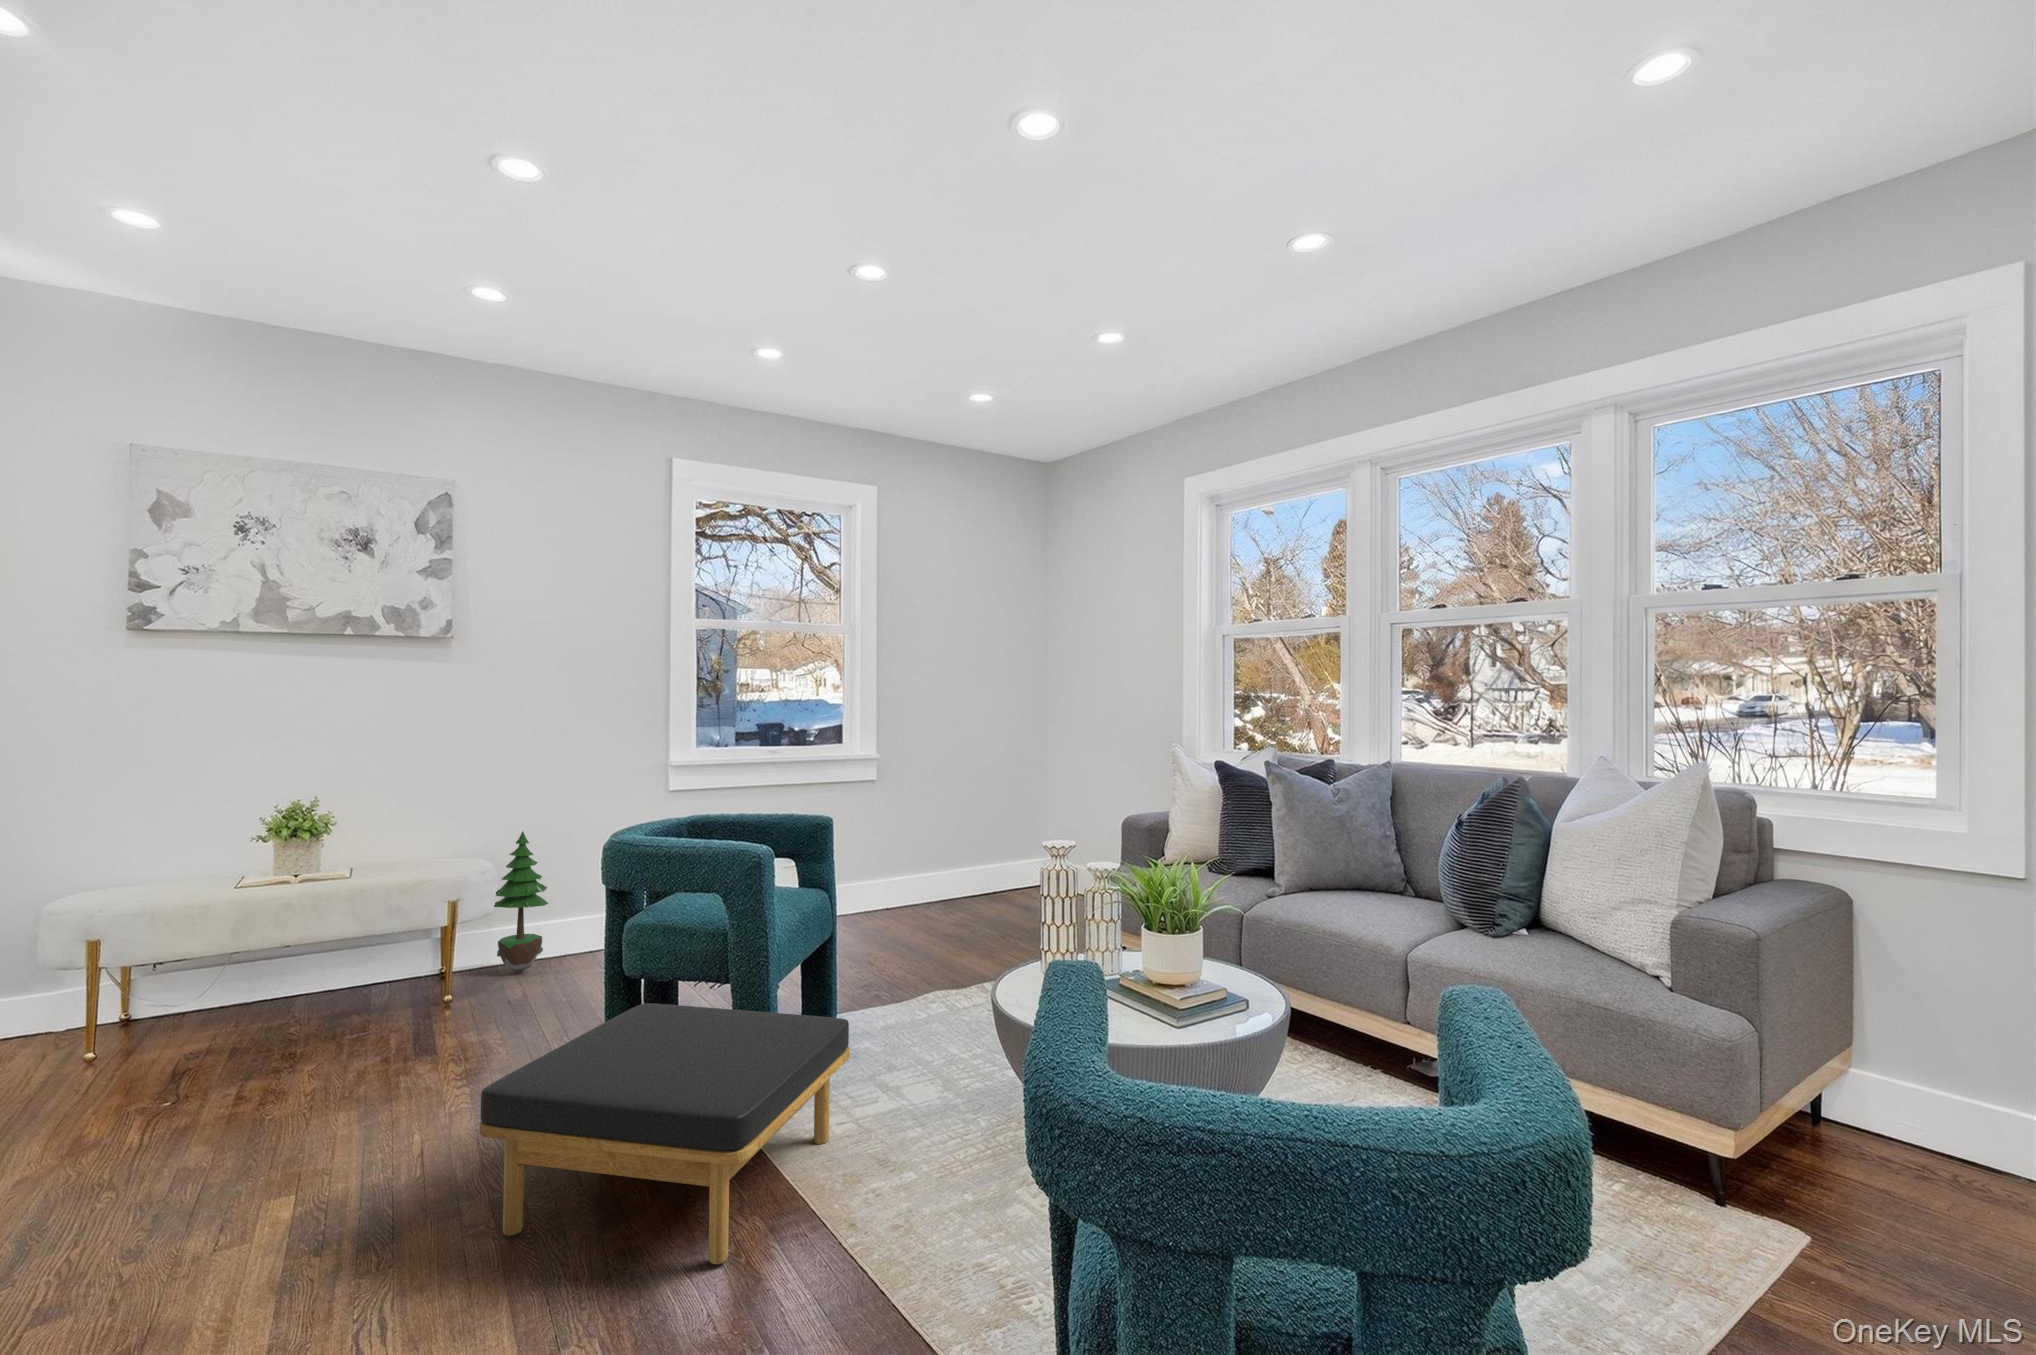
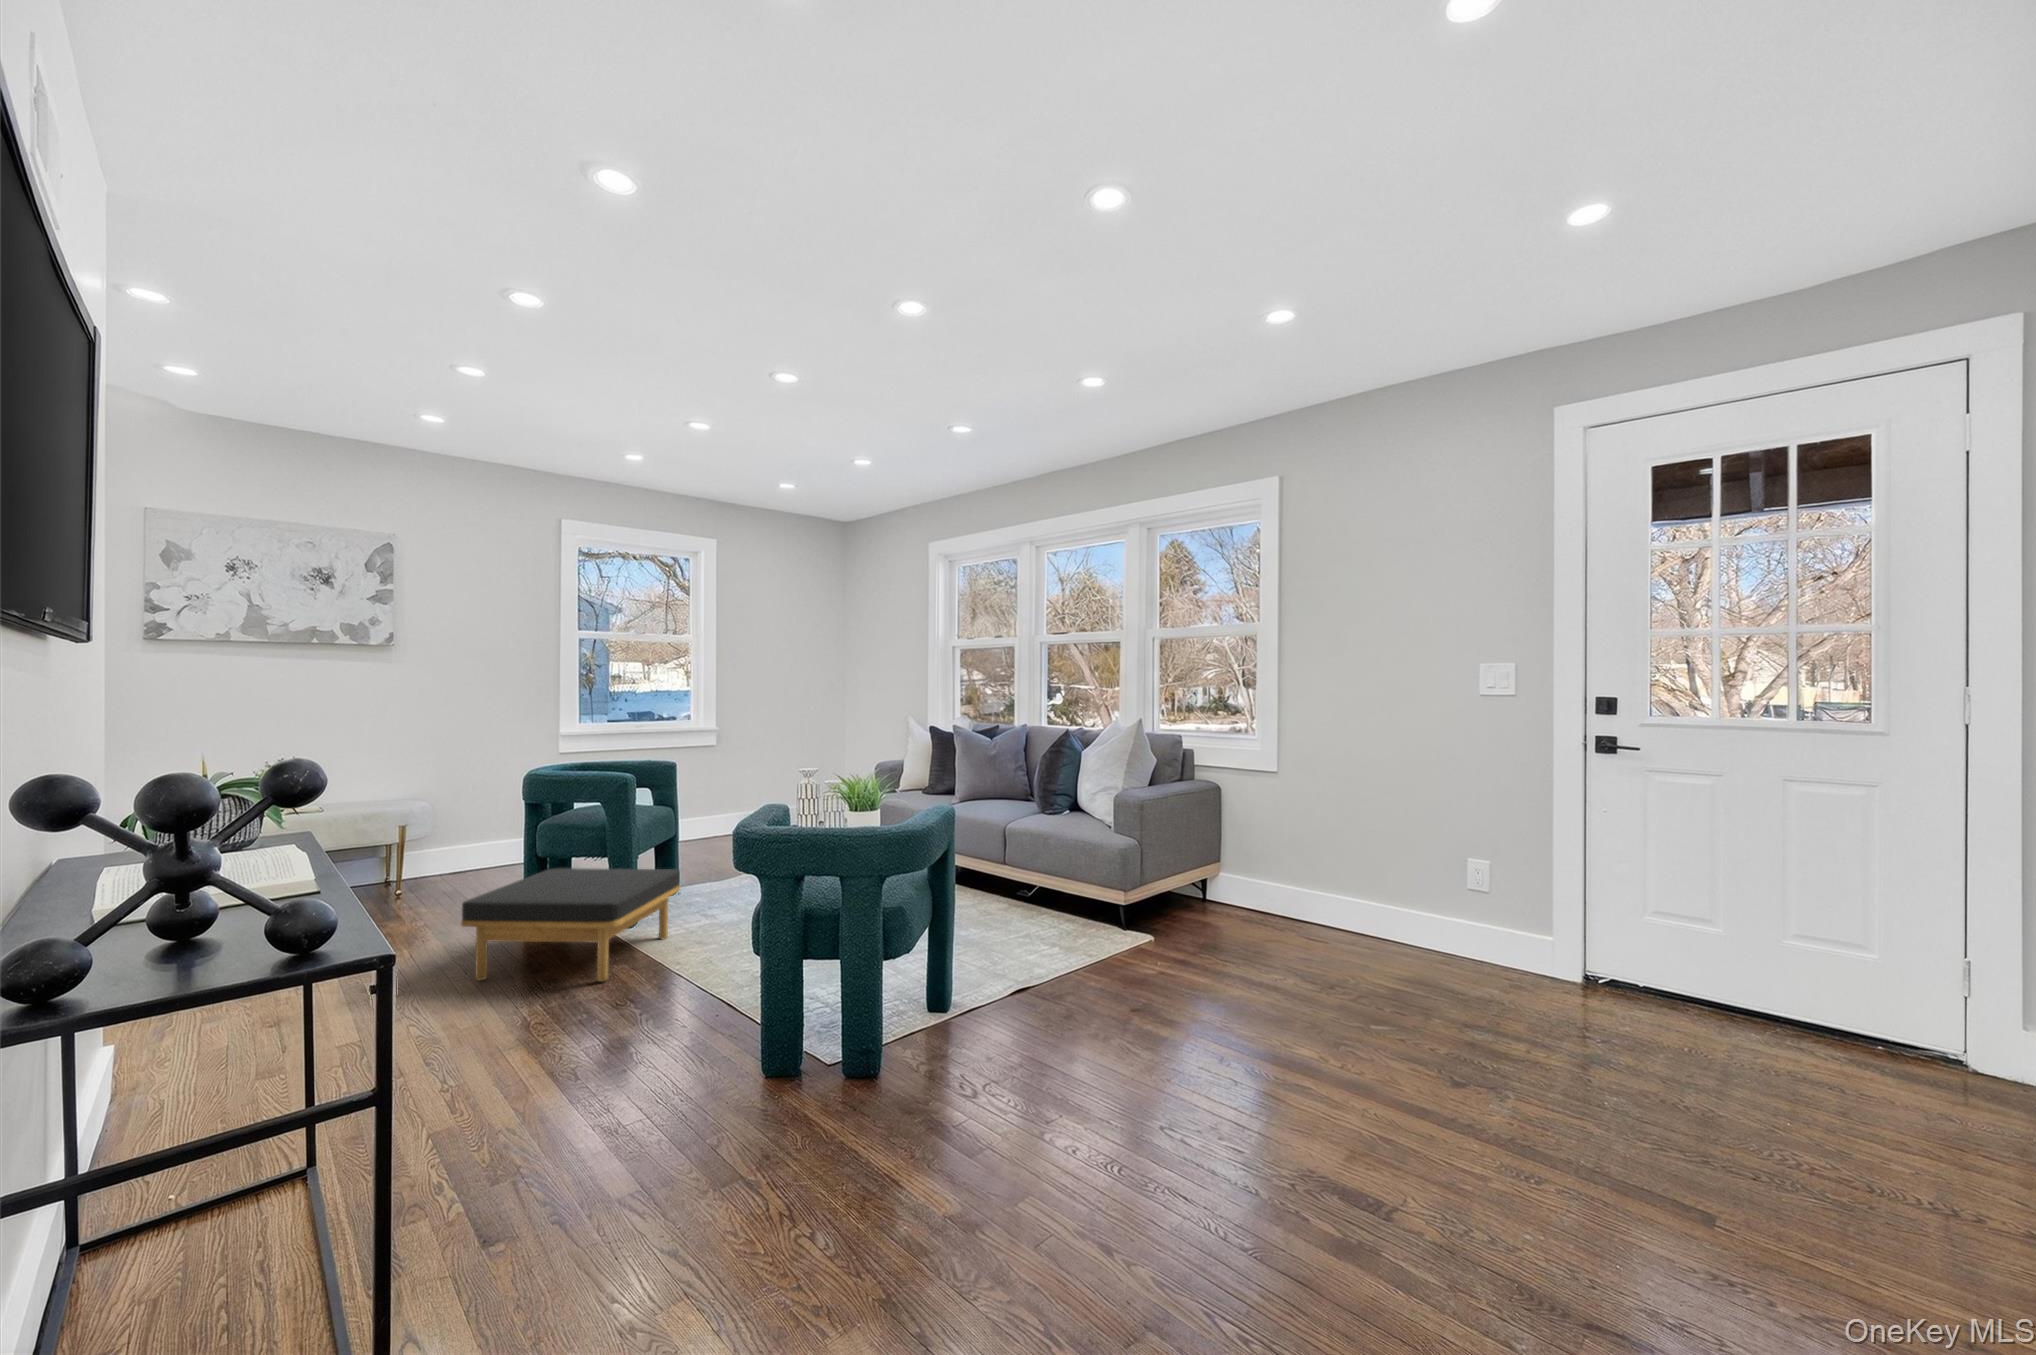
potted tree: present [494,831,548,973] -> none [426,779,469,877]

